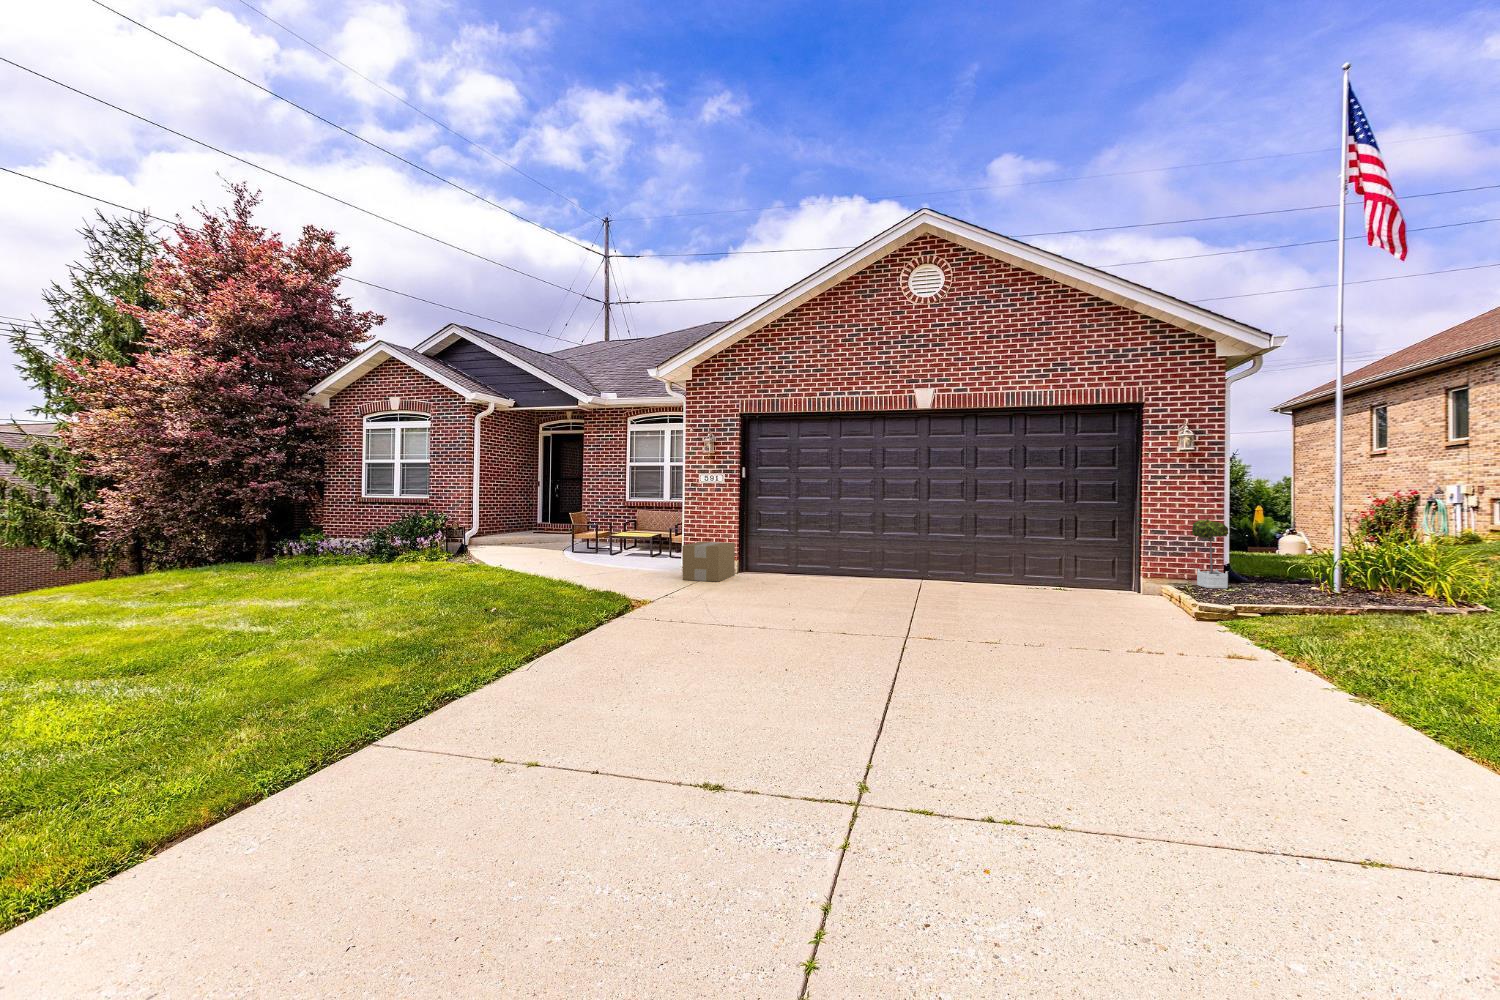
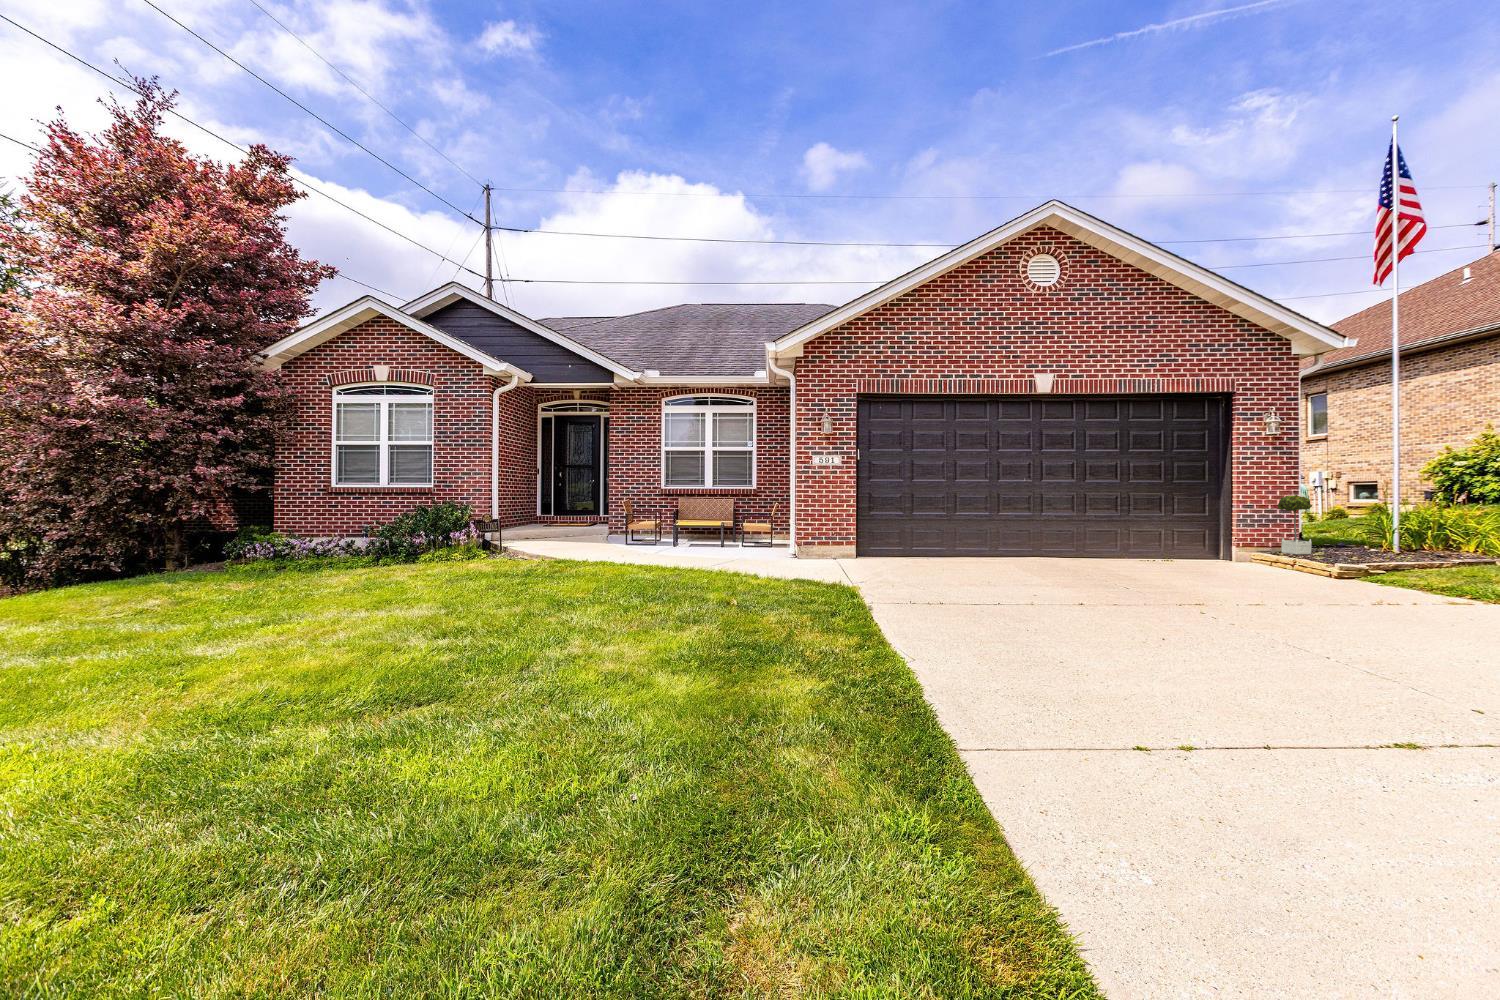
cardboard box: present [682,542,735,582] -> none [818,527,861,567]

